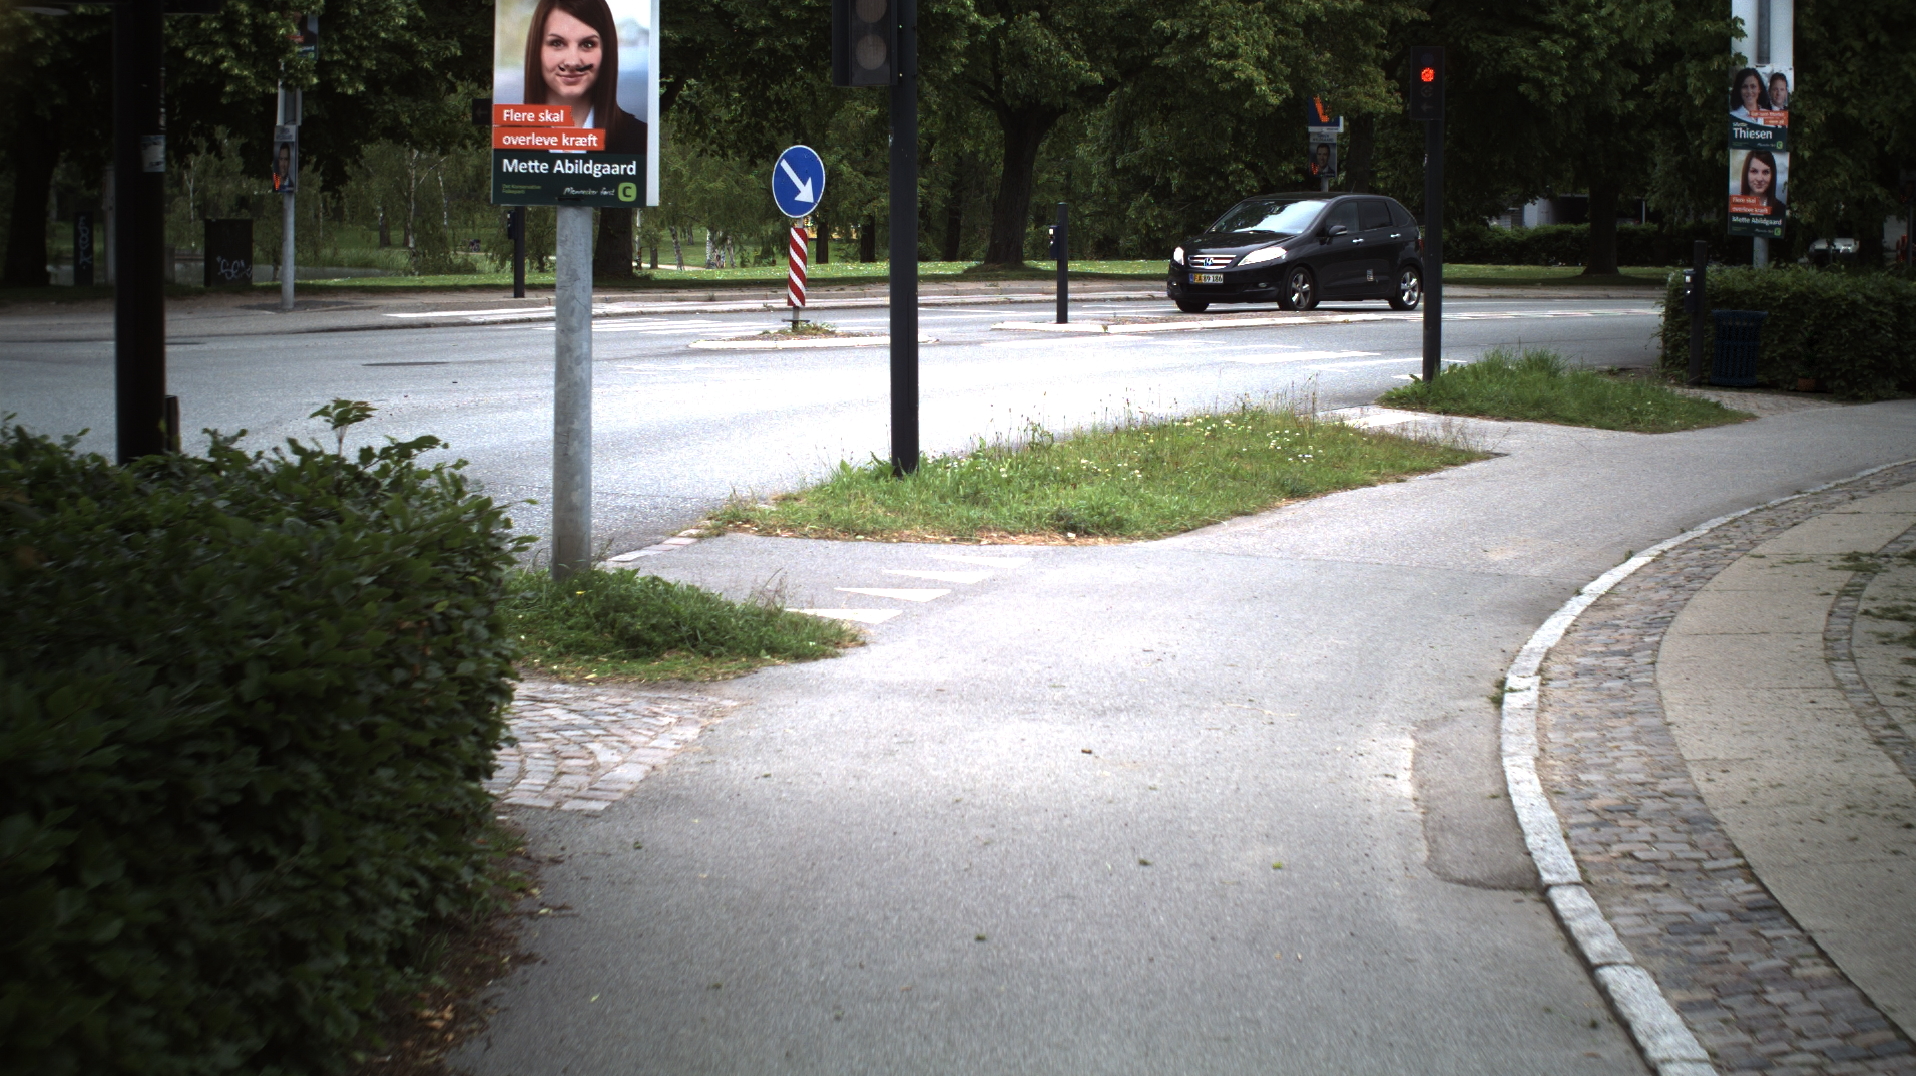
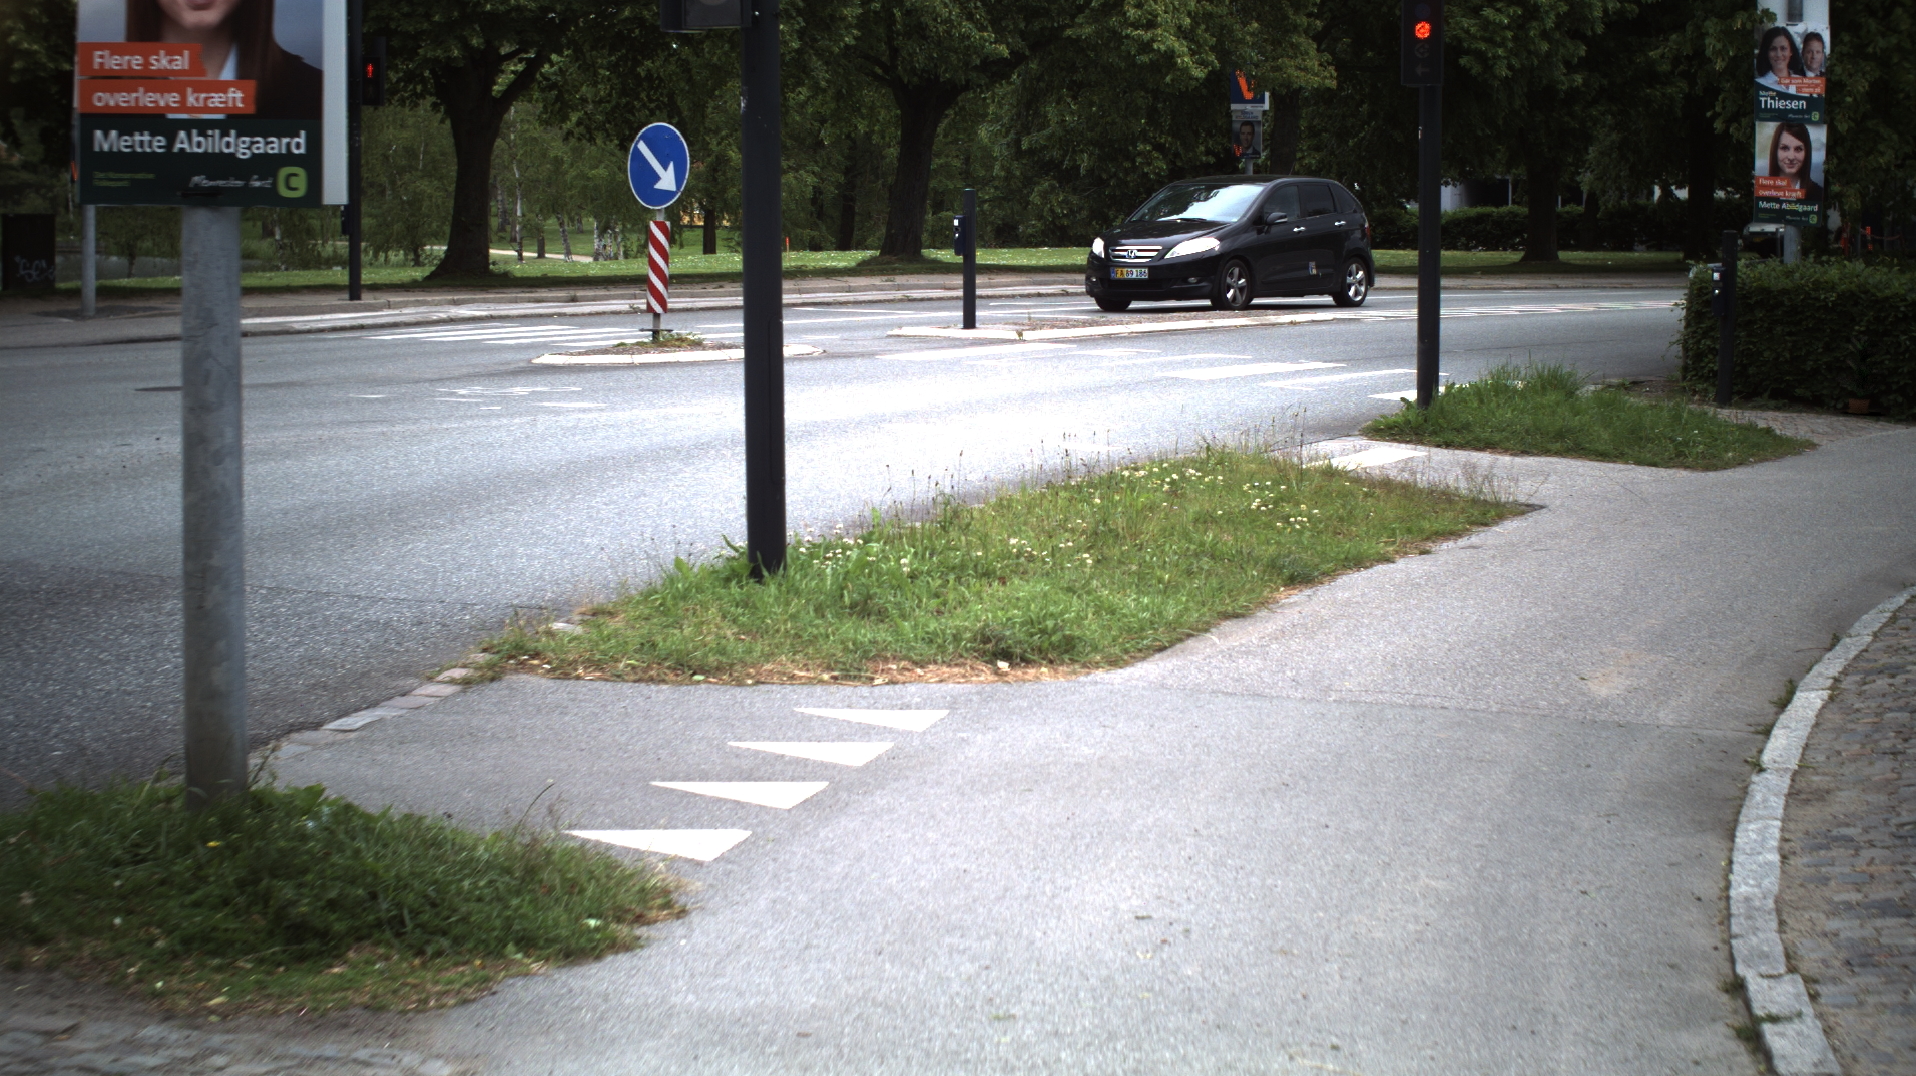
trash can: present [1710,310,1768,387] -> none [1742,317,1812,408]

